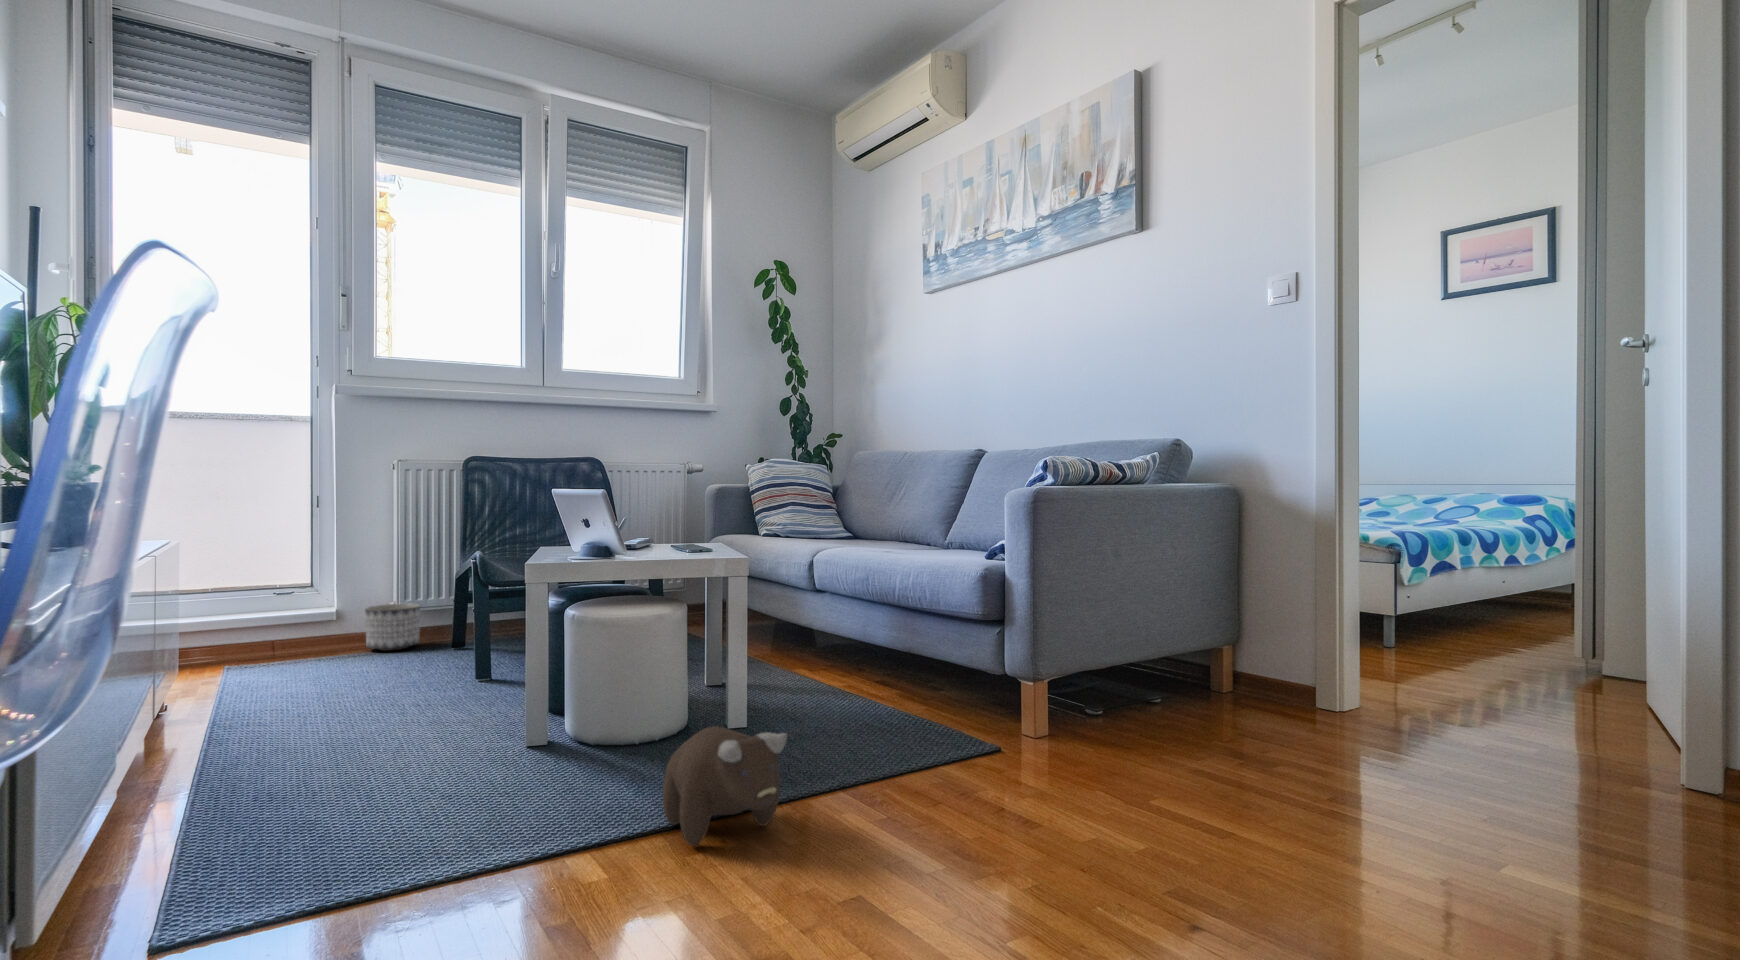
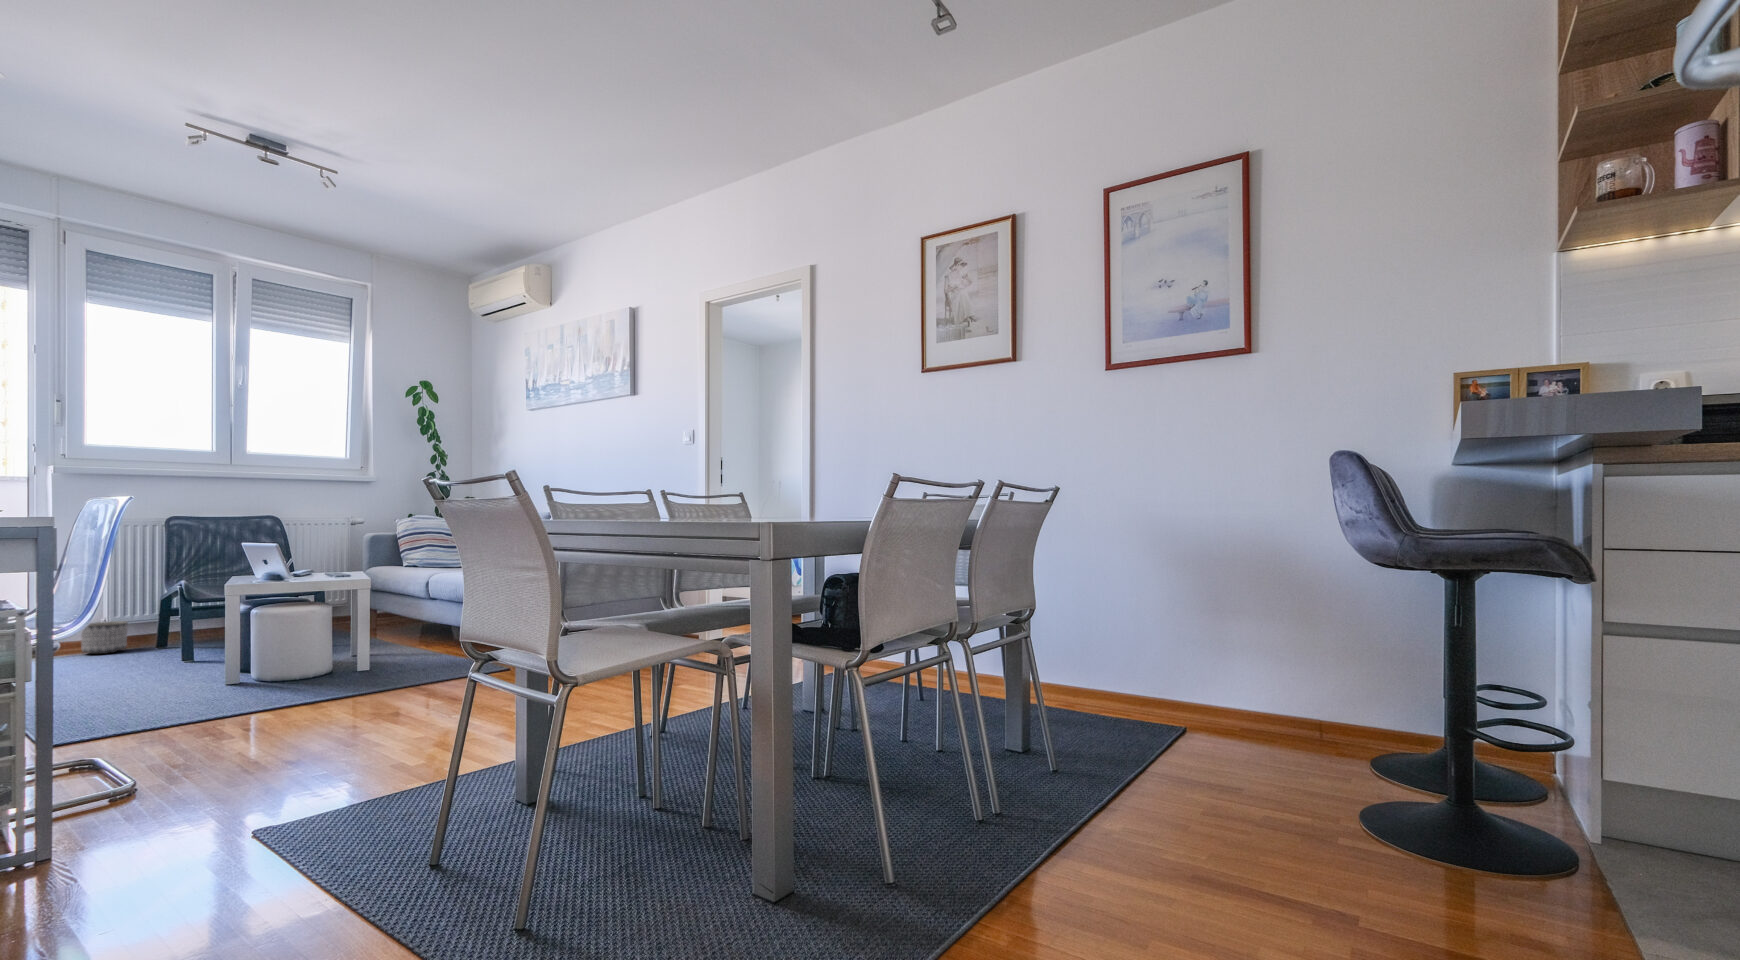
plush toy: present [662,726,787,846] -> none [306,651,369,704]

